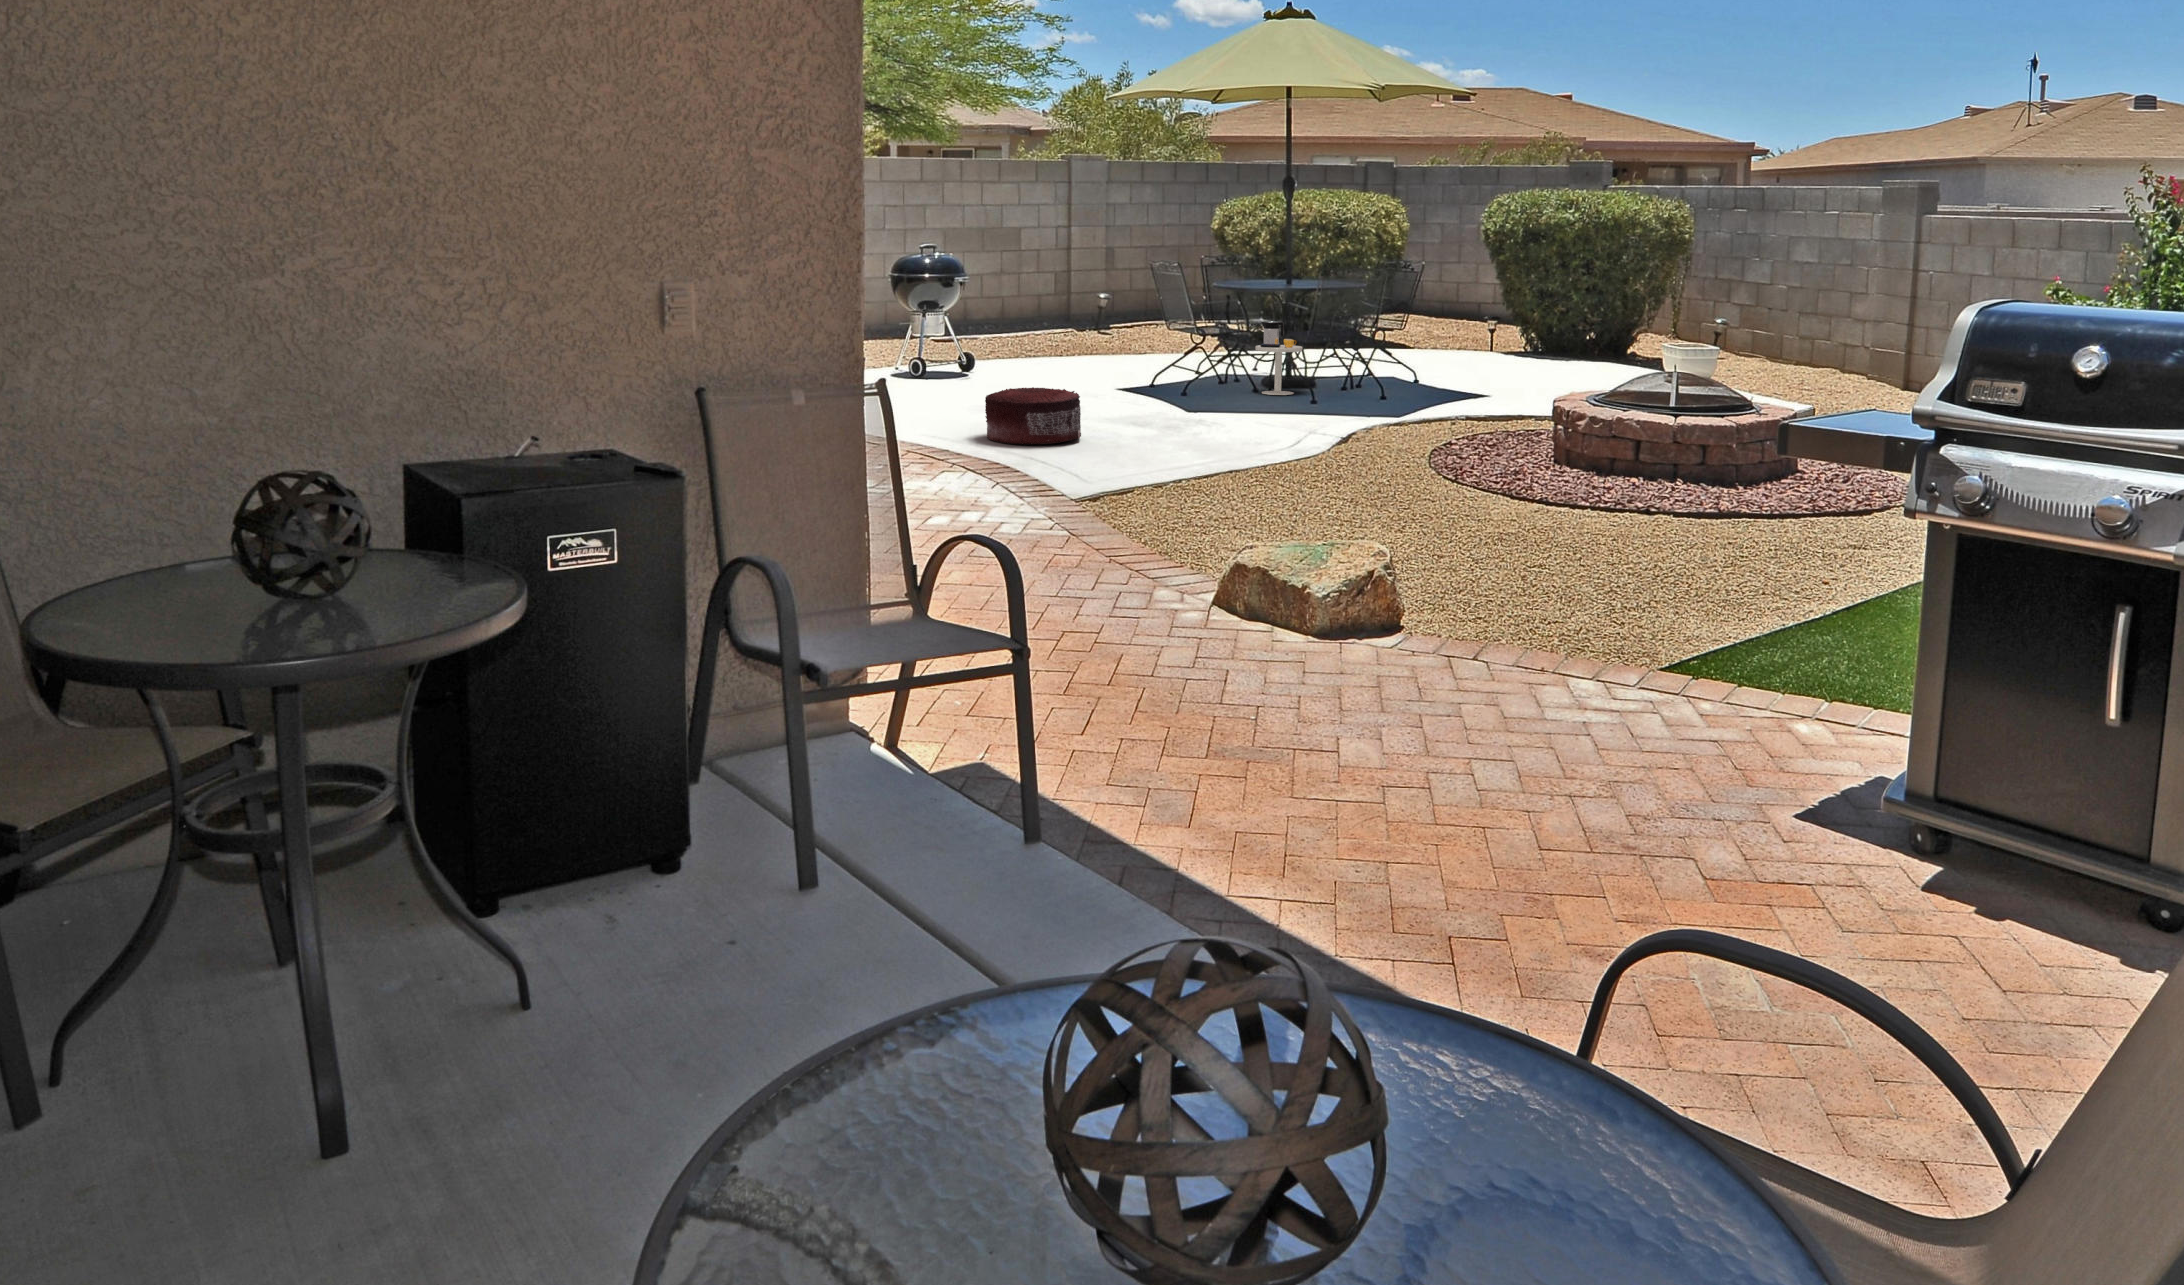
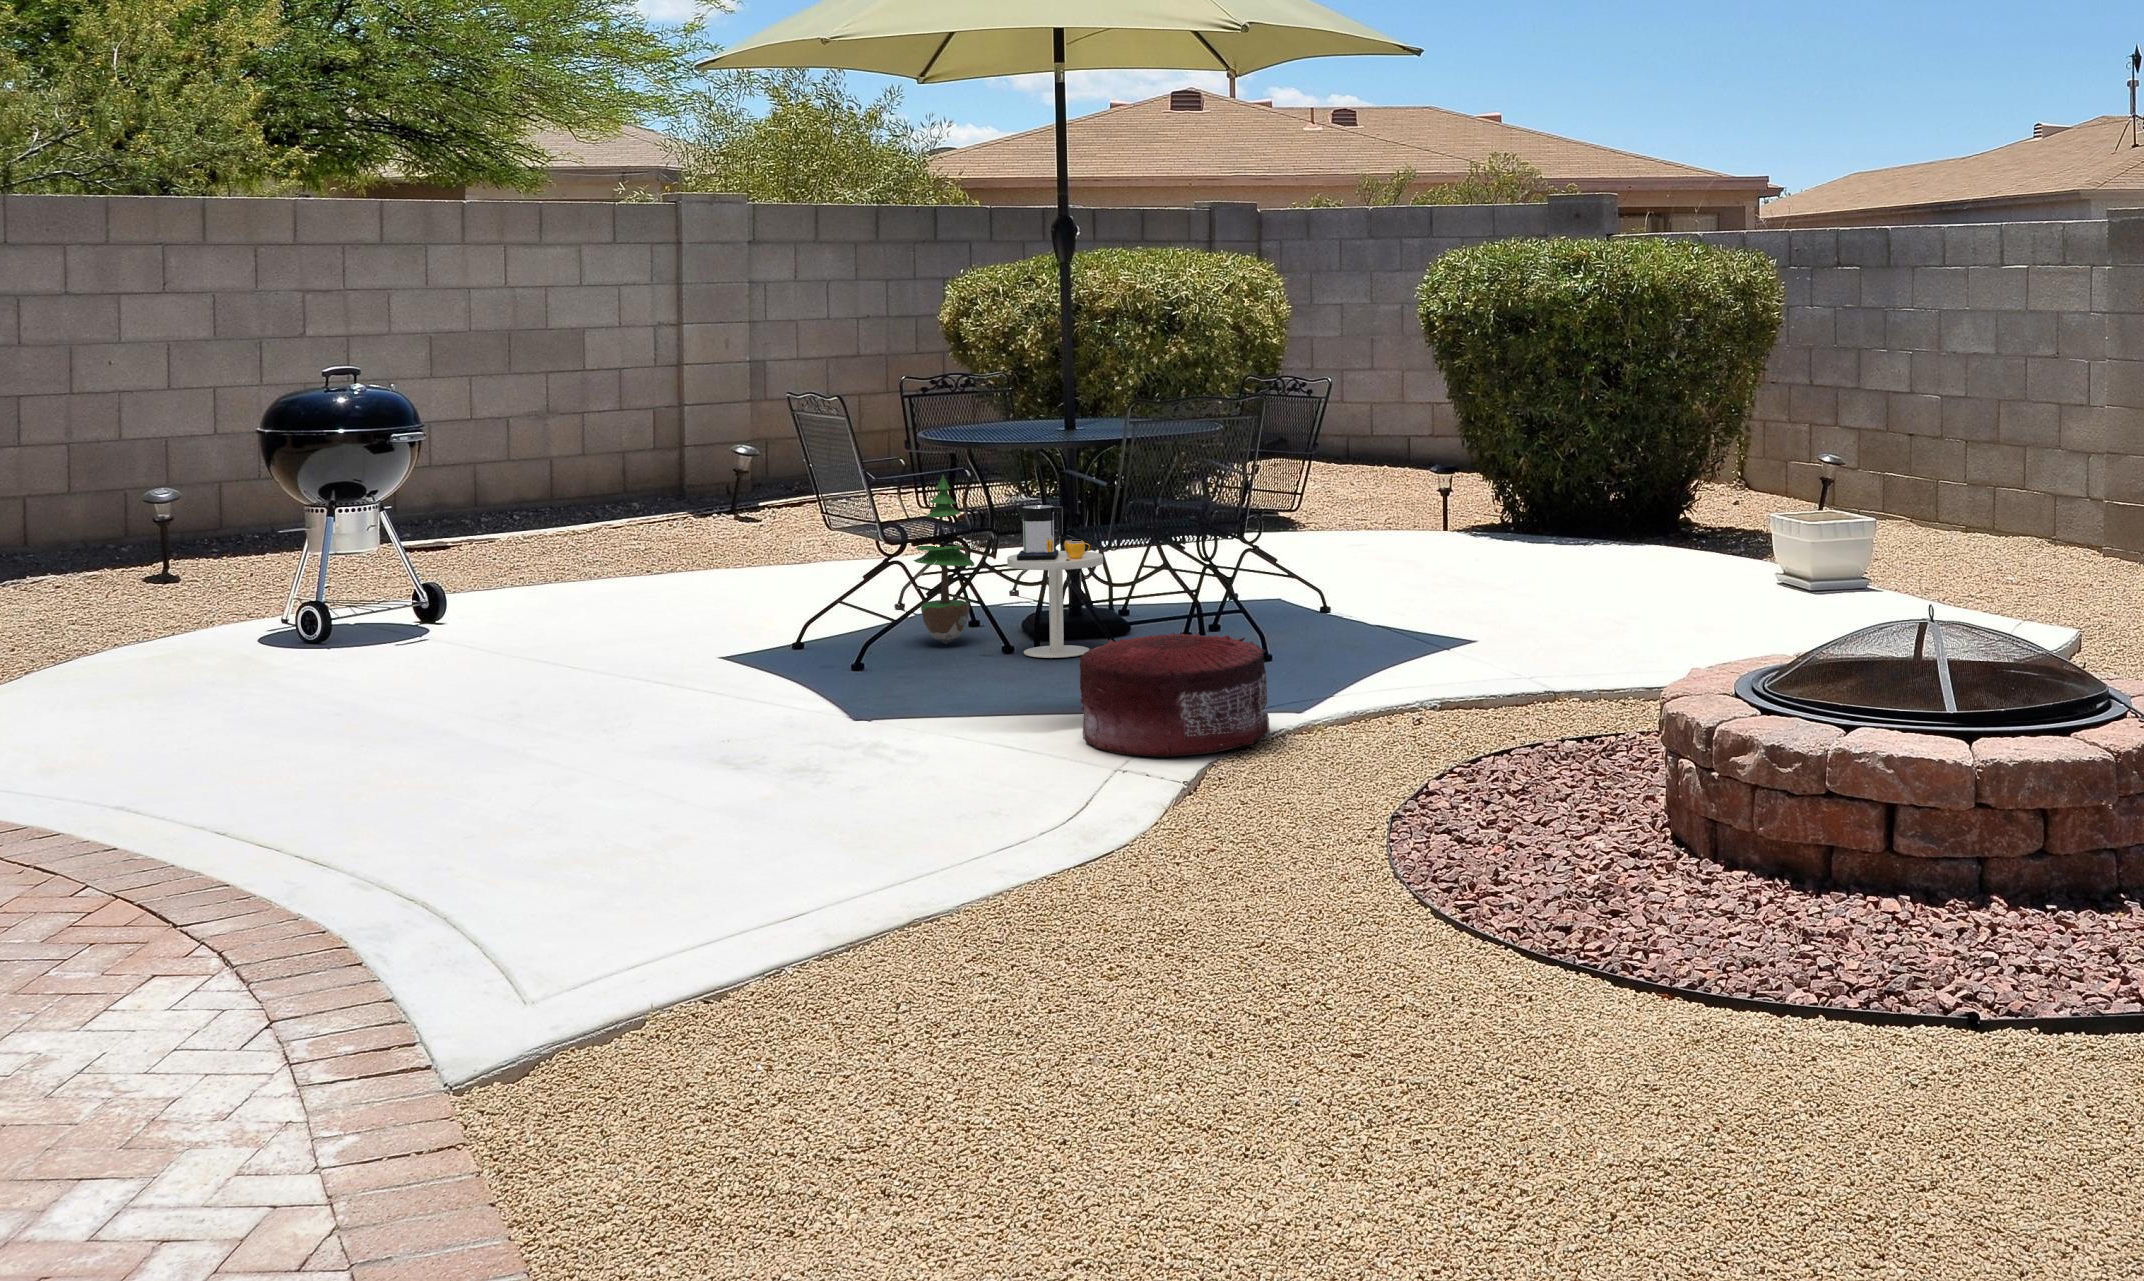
potted tree: none [1208,305,1238,389] -> present [914,475,974,644]
pouf: present [985,387,1081,445] -> present [1080,633,1270,757]

